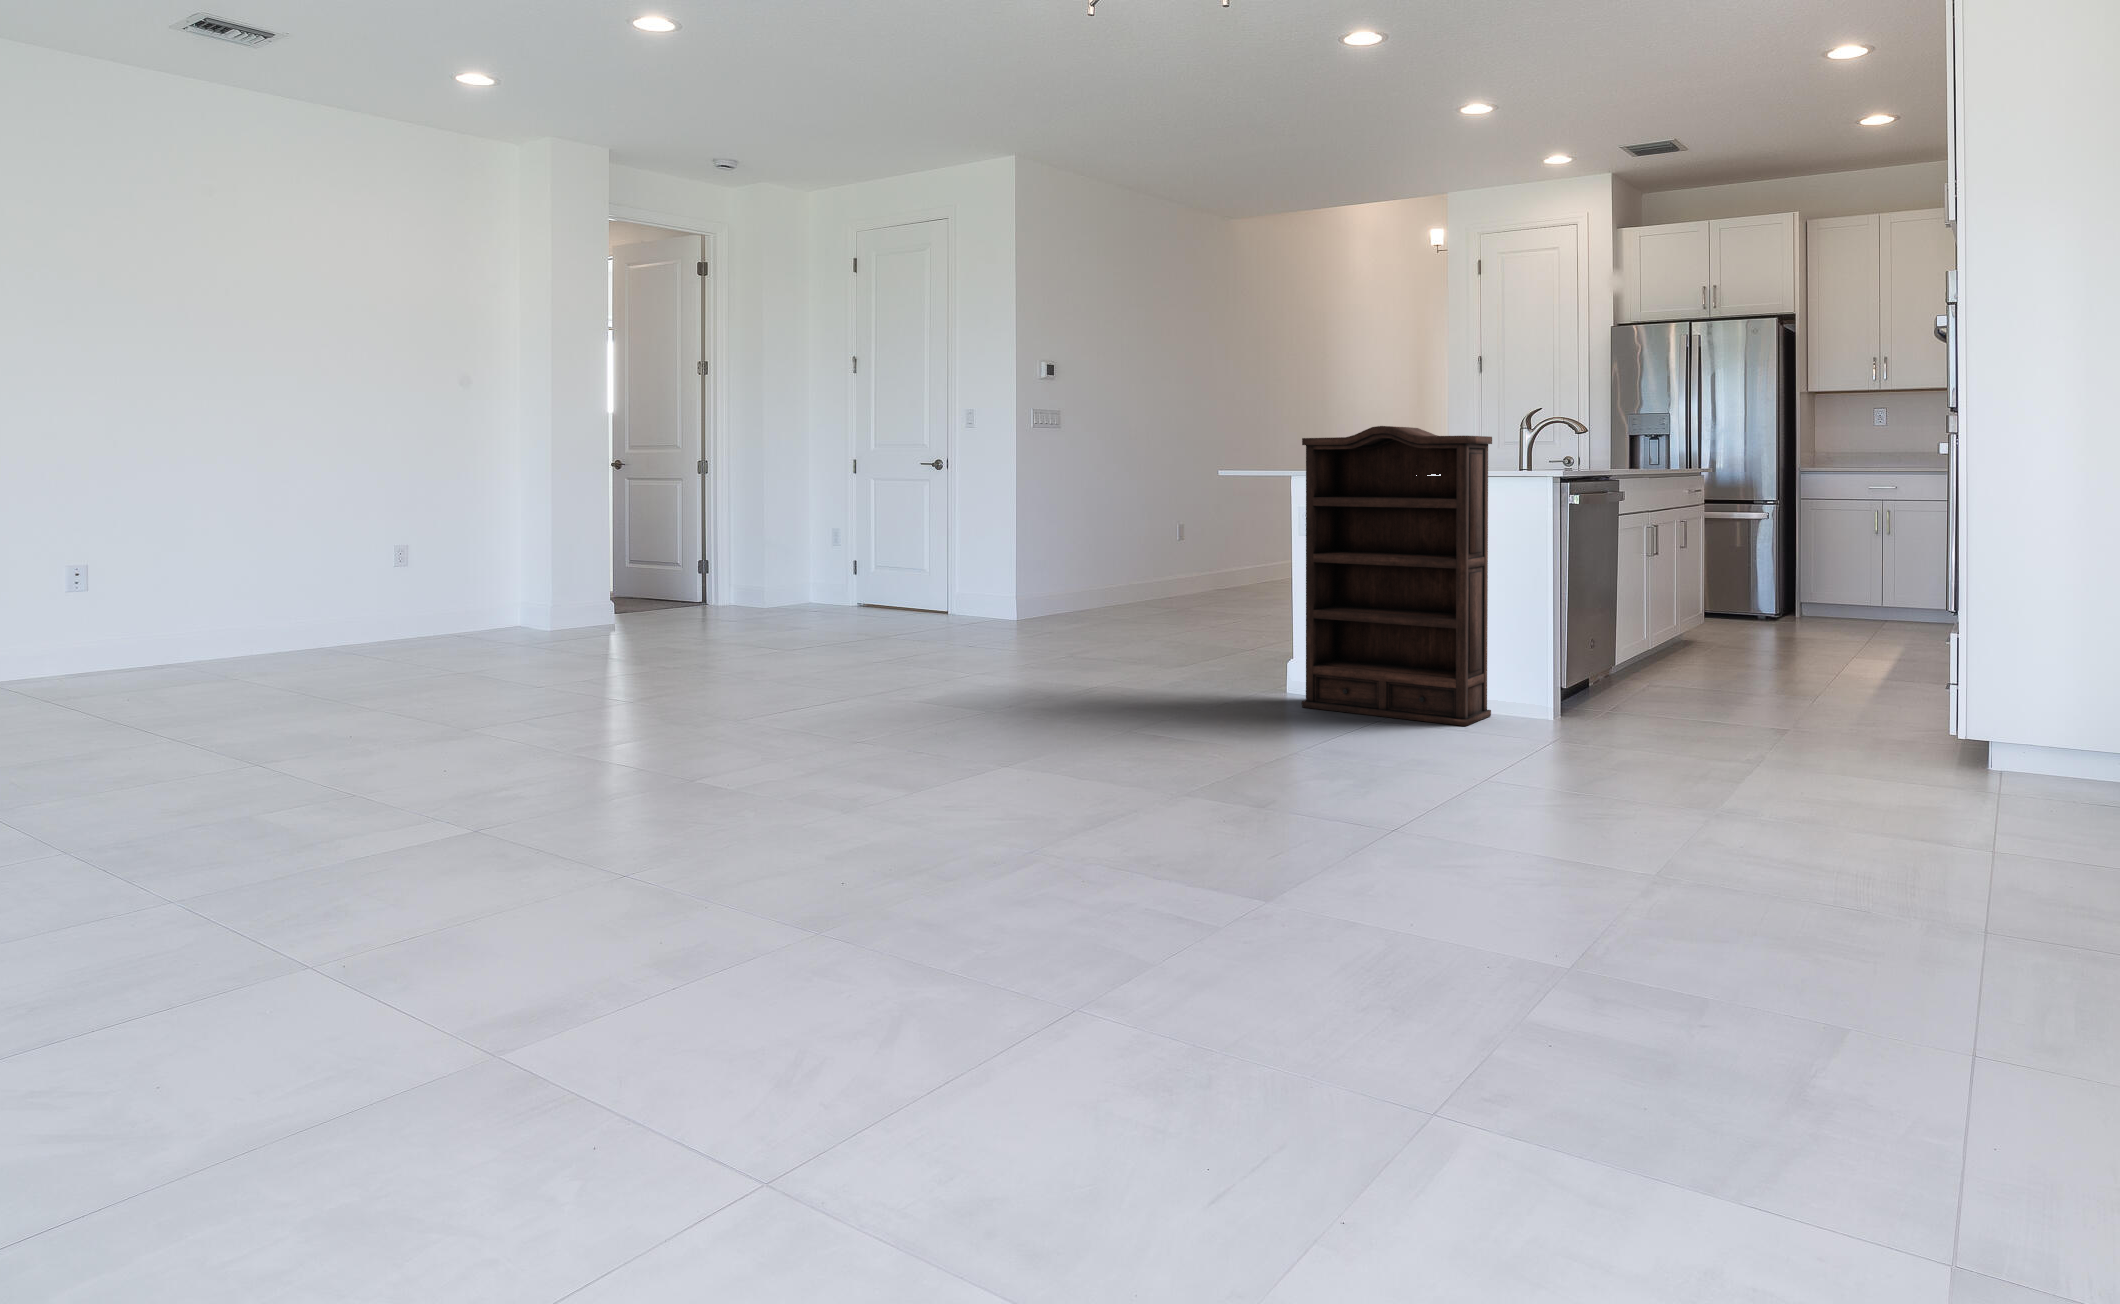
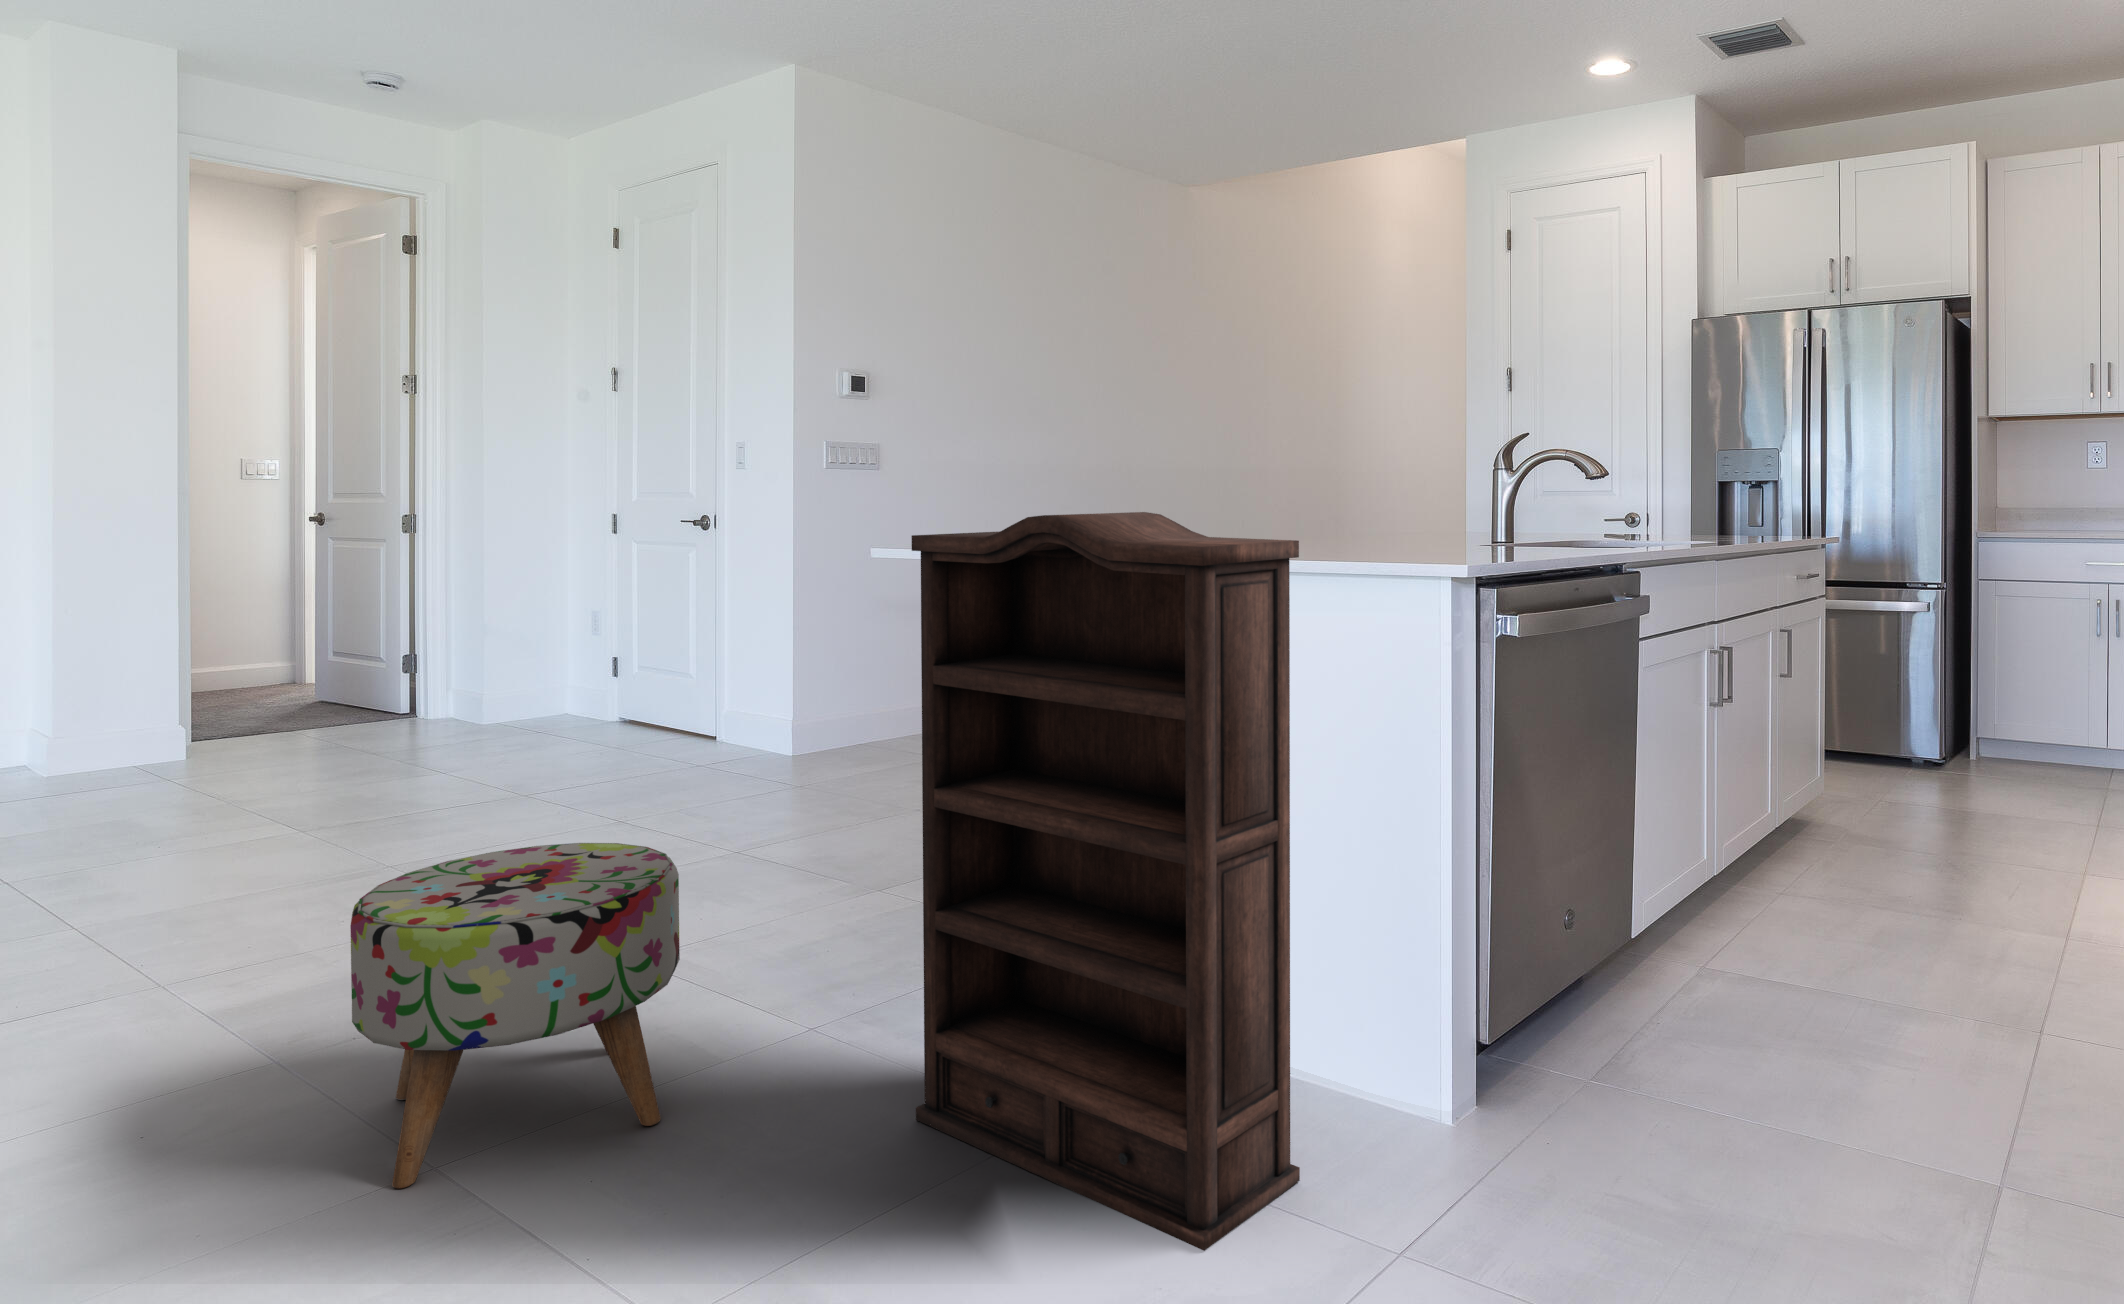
ottoman: none [1050,593,1186,719] -> present [350,843,680,1189]

